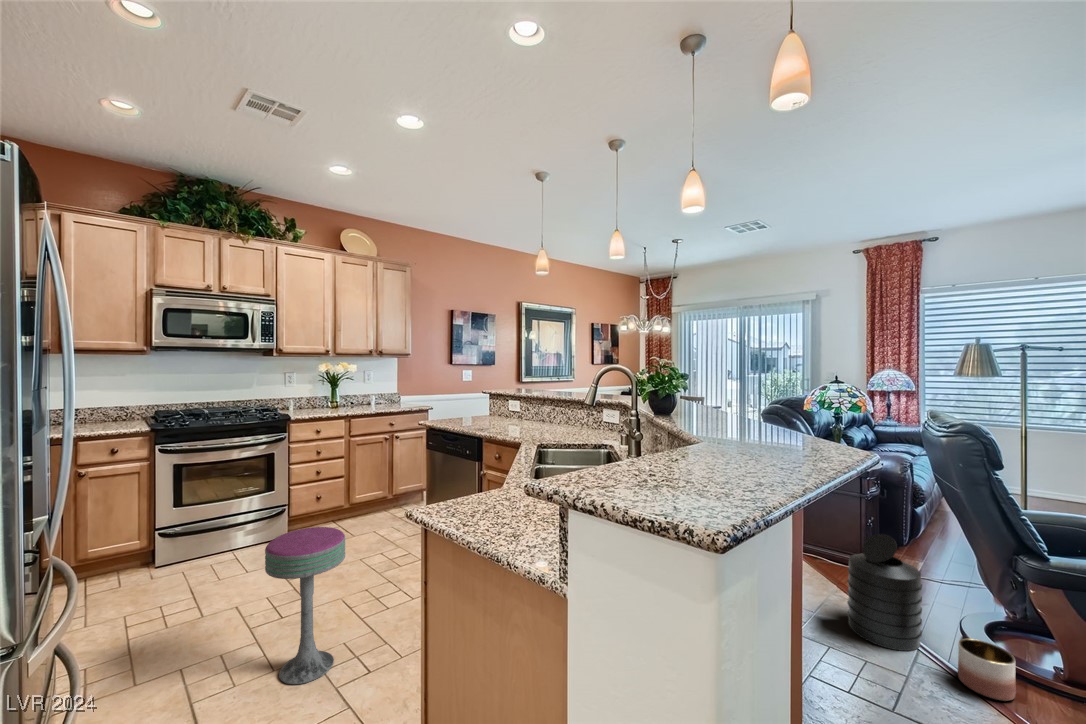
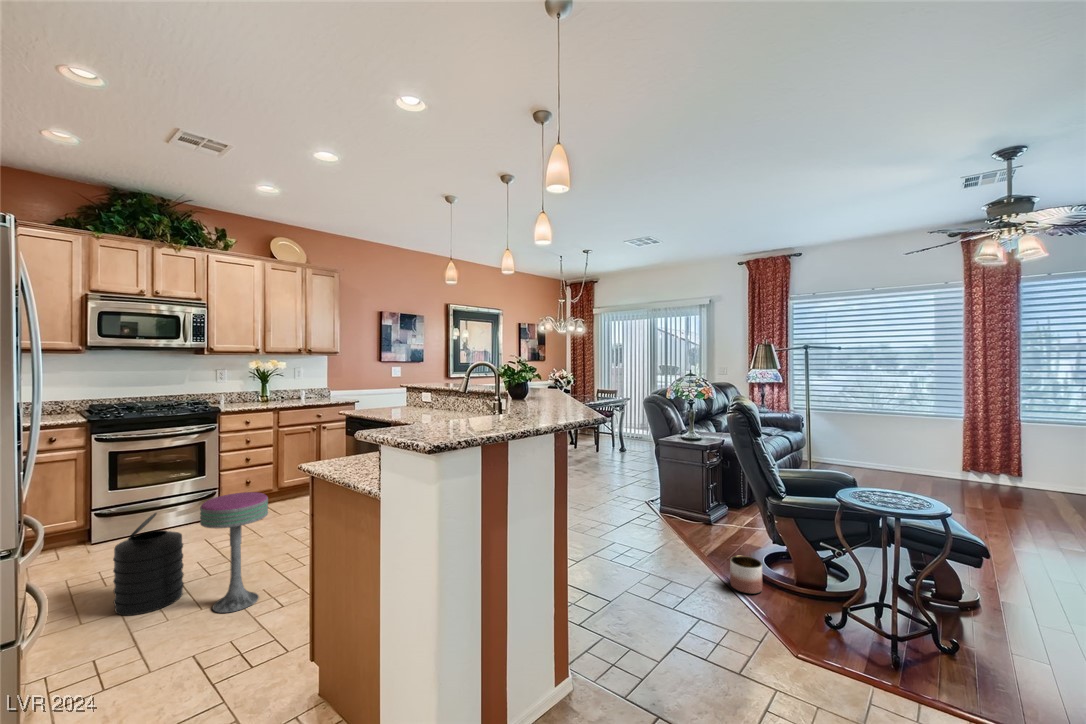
trash can: present [847,534,922,651] -> present [113,513,184,615]

